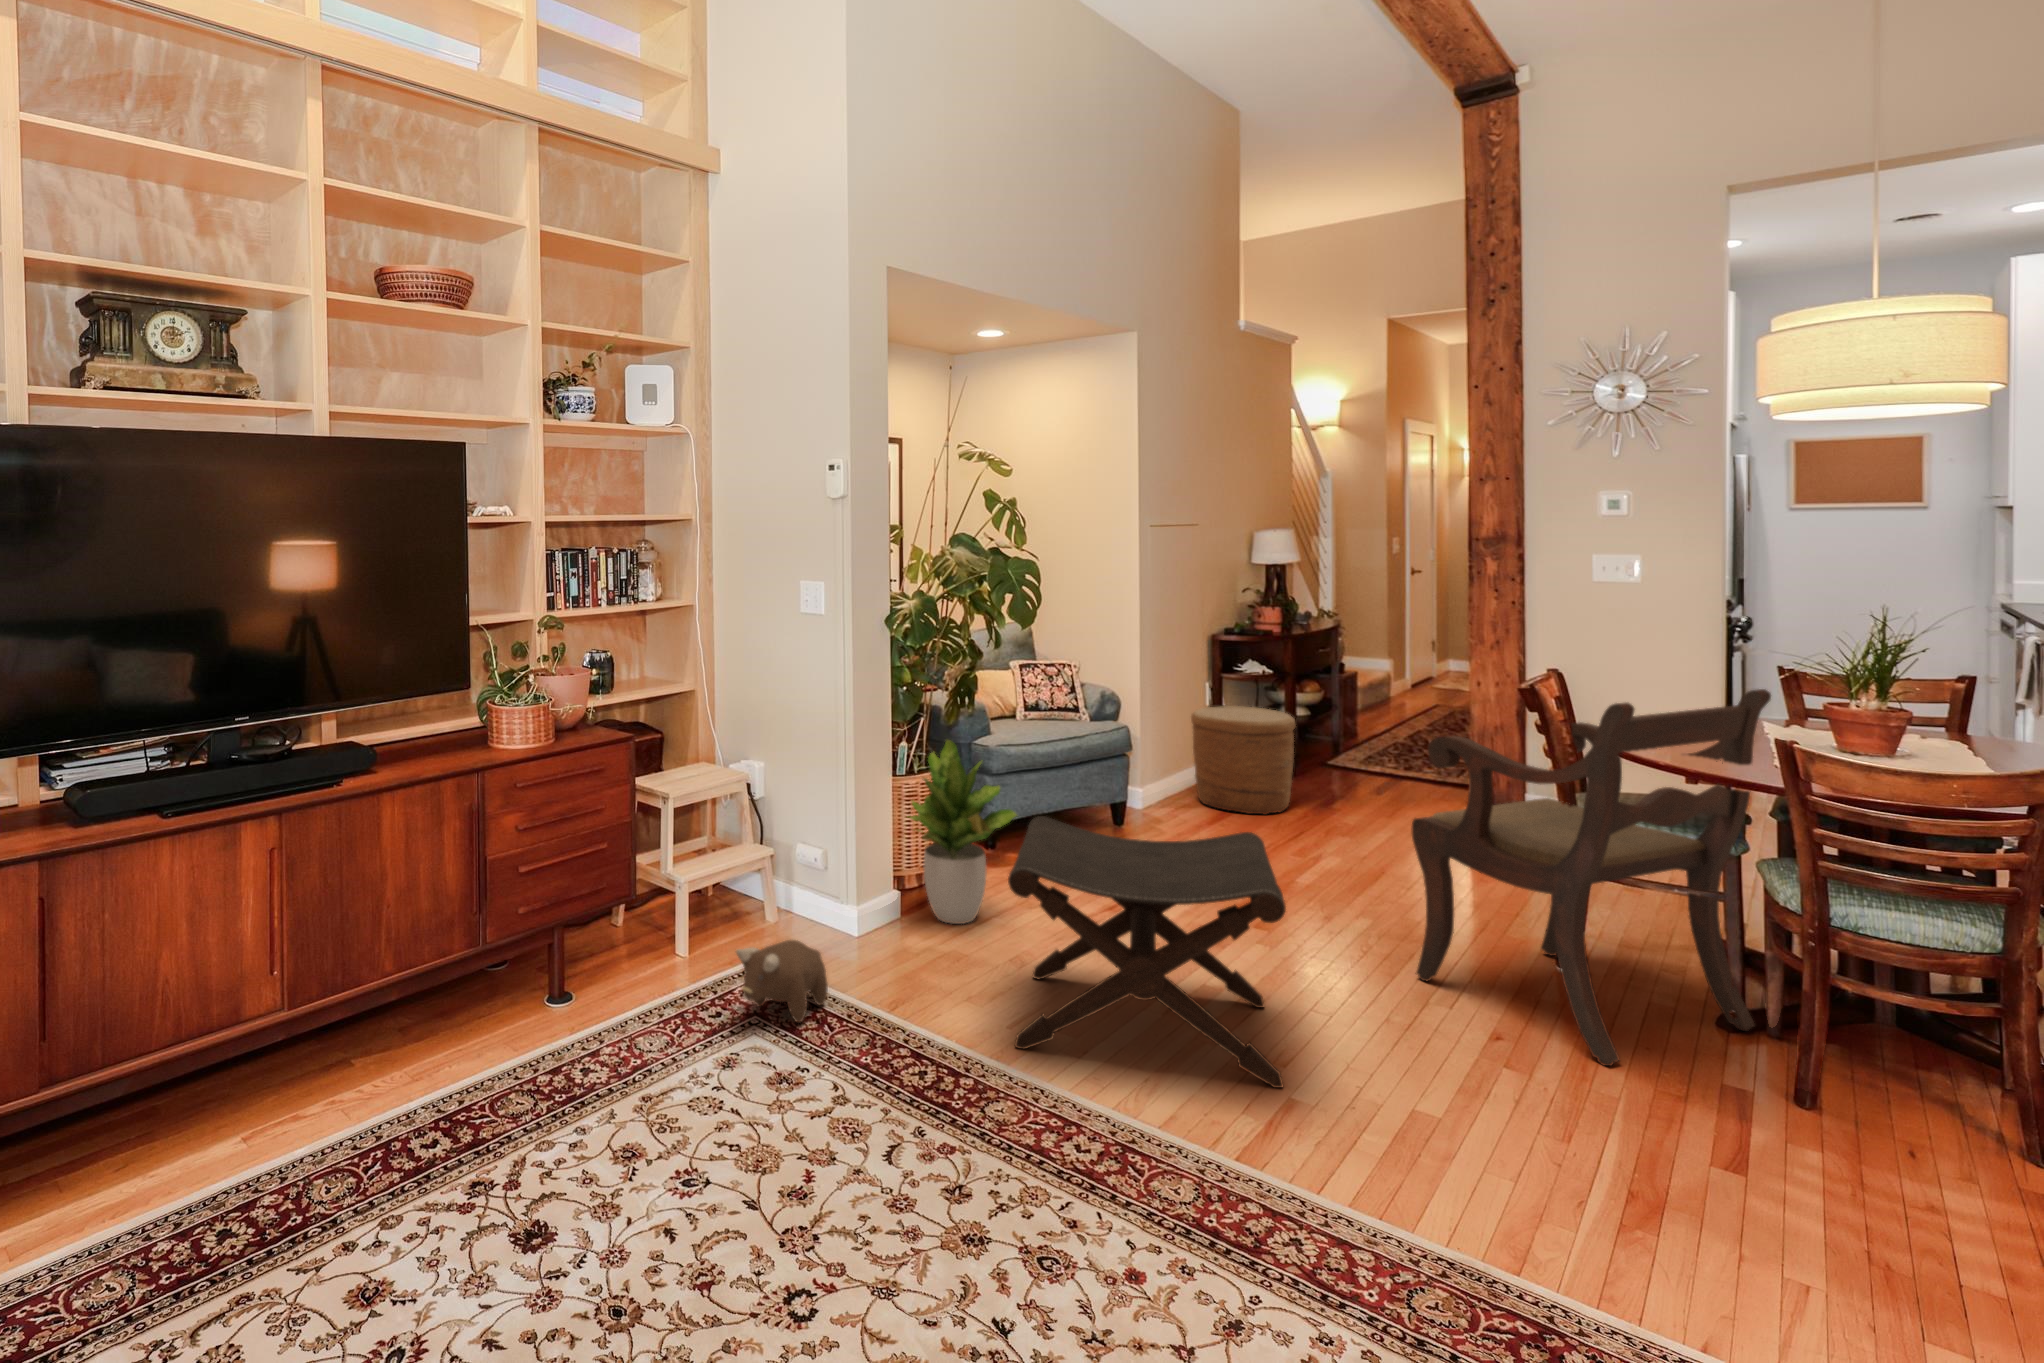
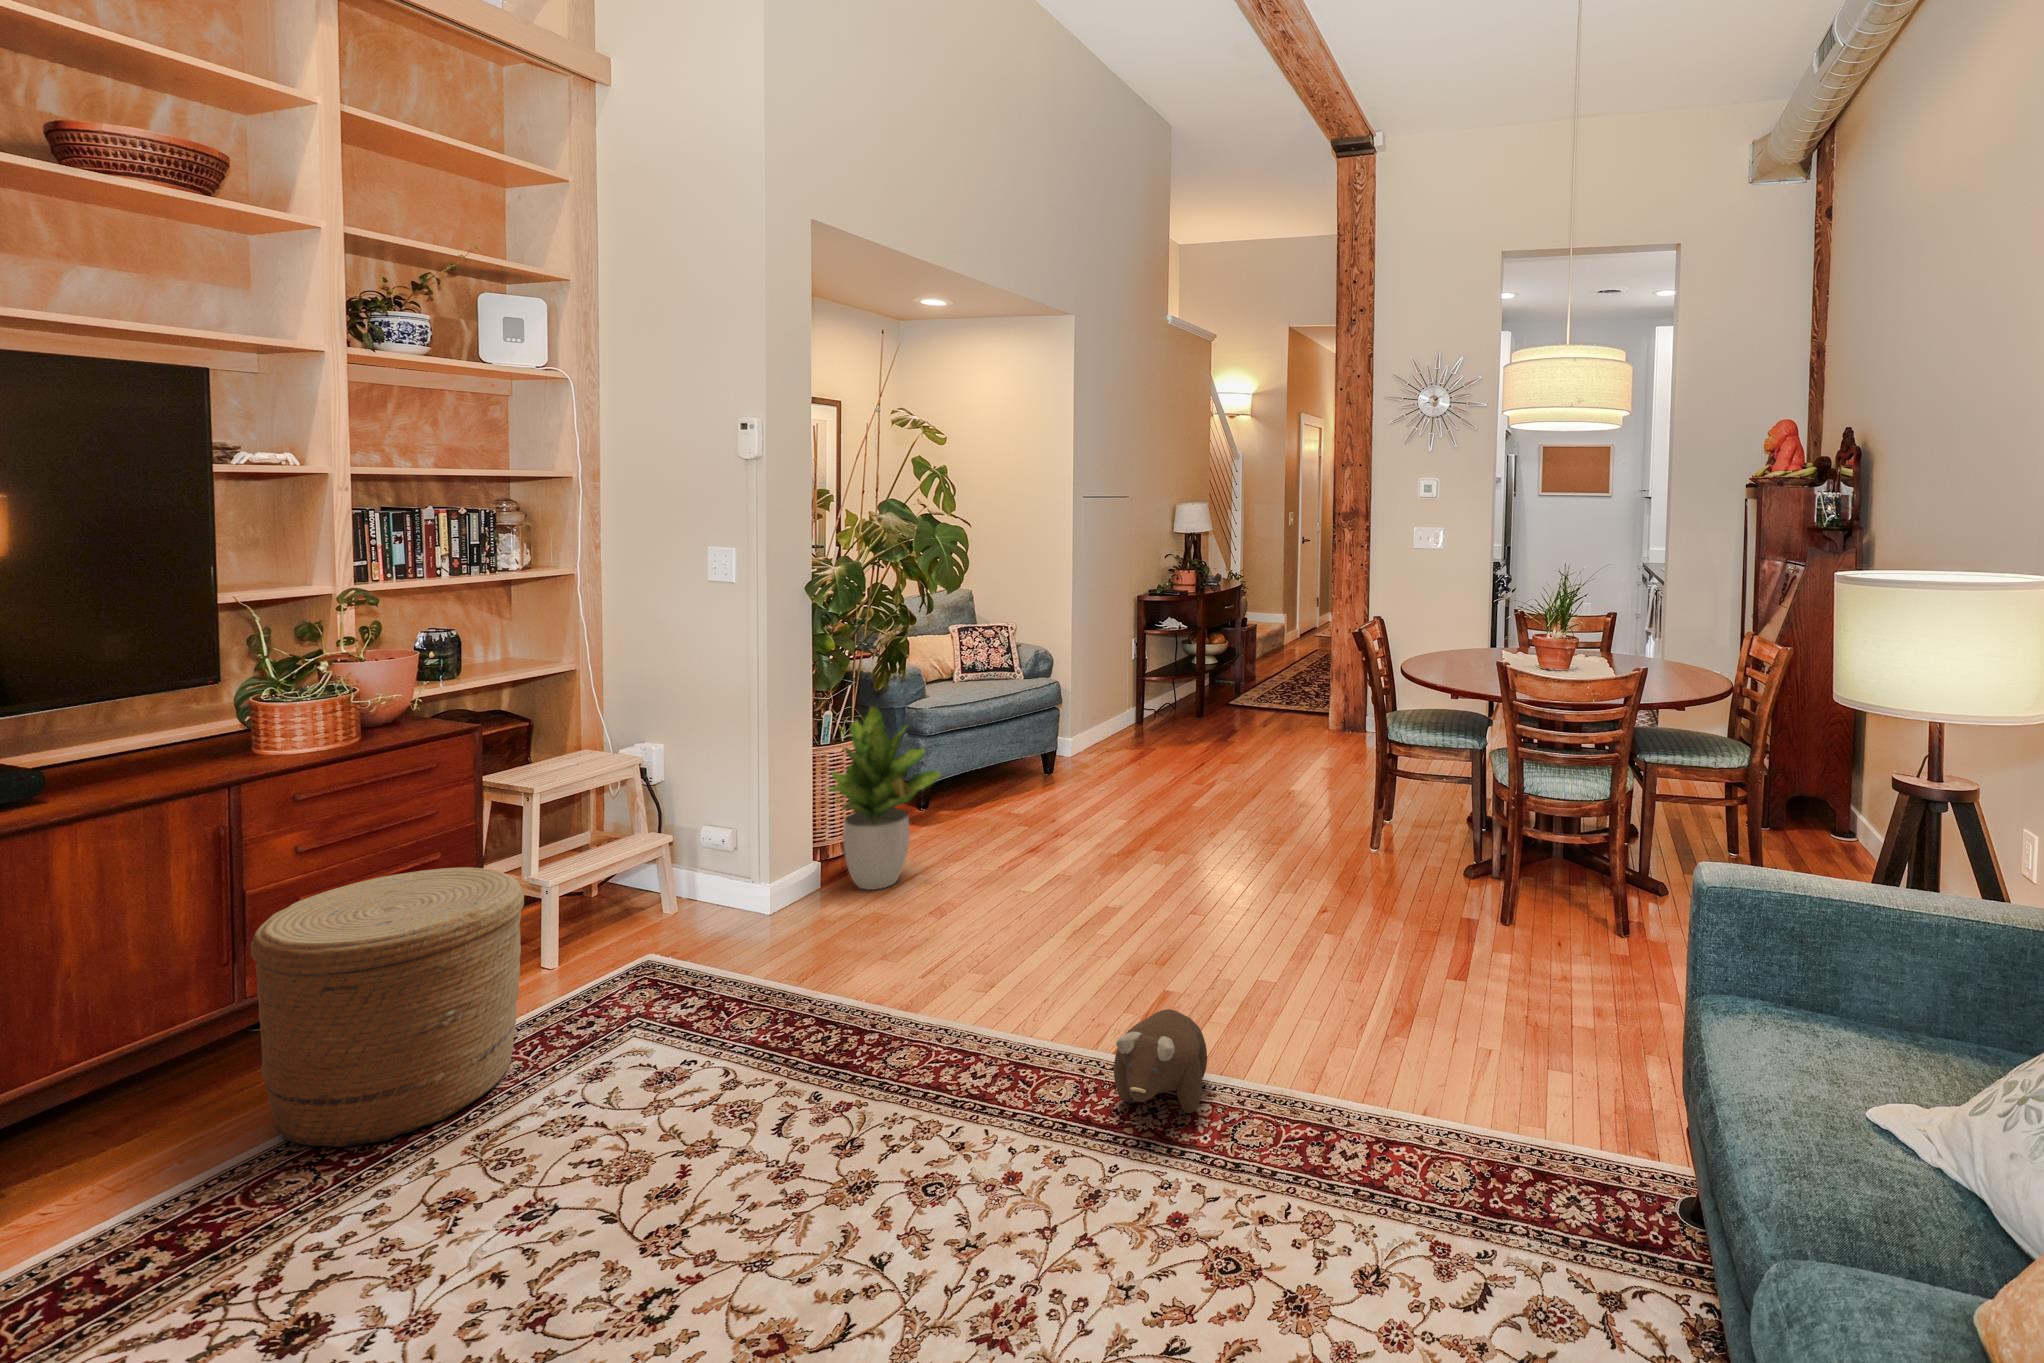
armchair: present [1411,689,1771,1066] -> none [1273,629,1503,921]
woven basket: present [1191,706,1295,815] -> present [250,867,524,1147]
footstool: present [1008,816,1286,1088] -> none [920,769,1165,998]
plush toy: present [736,940,828,1023] -> present [1114,1009,1207,1113]

